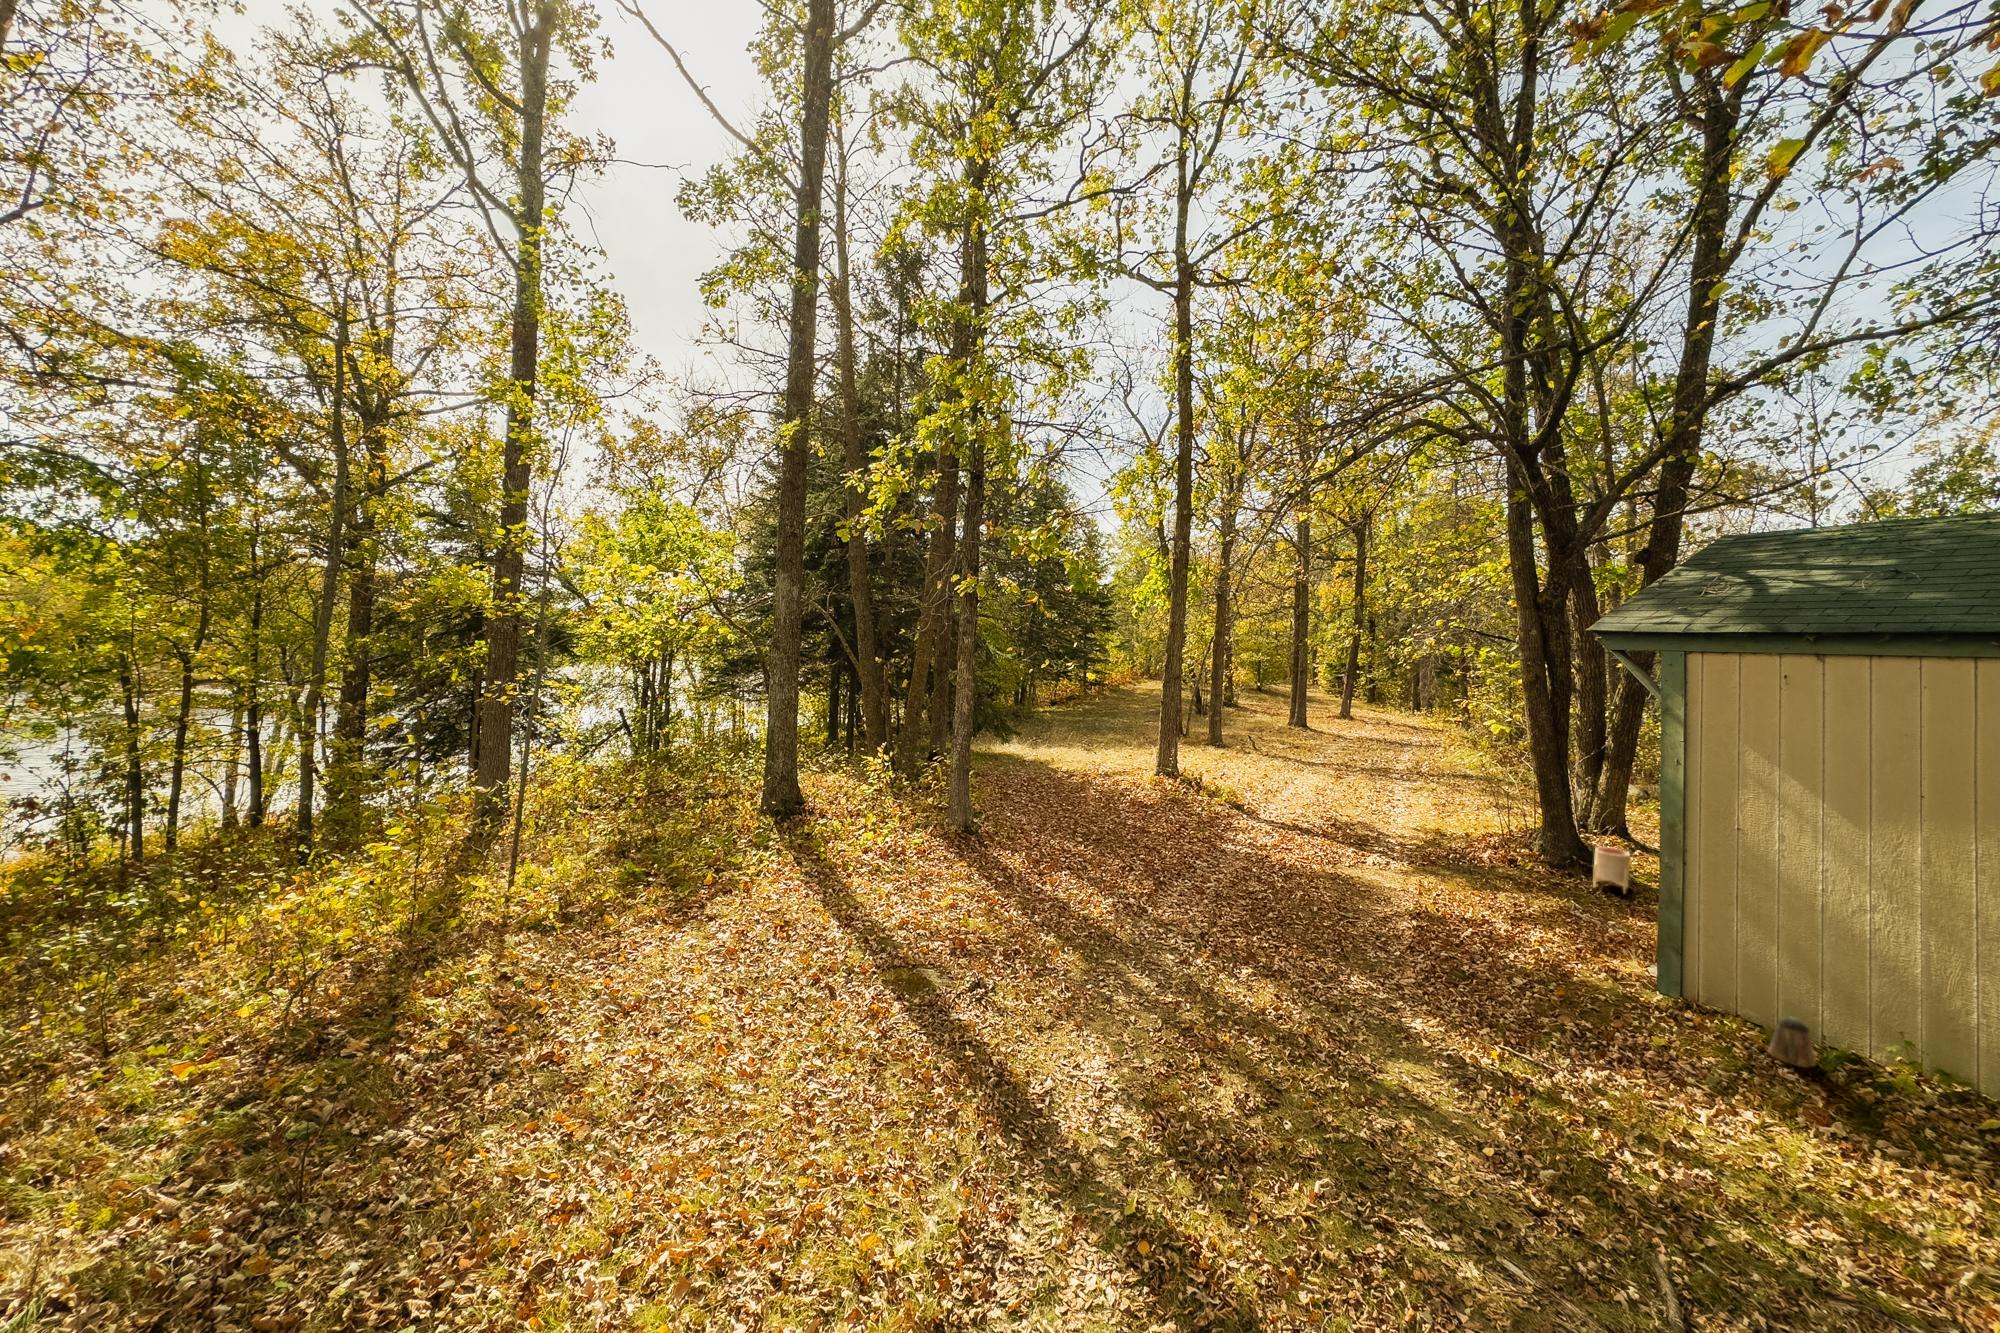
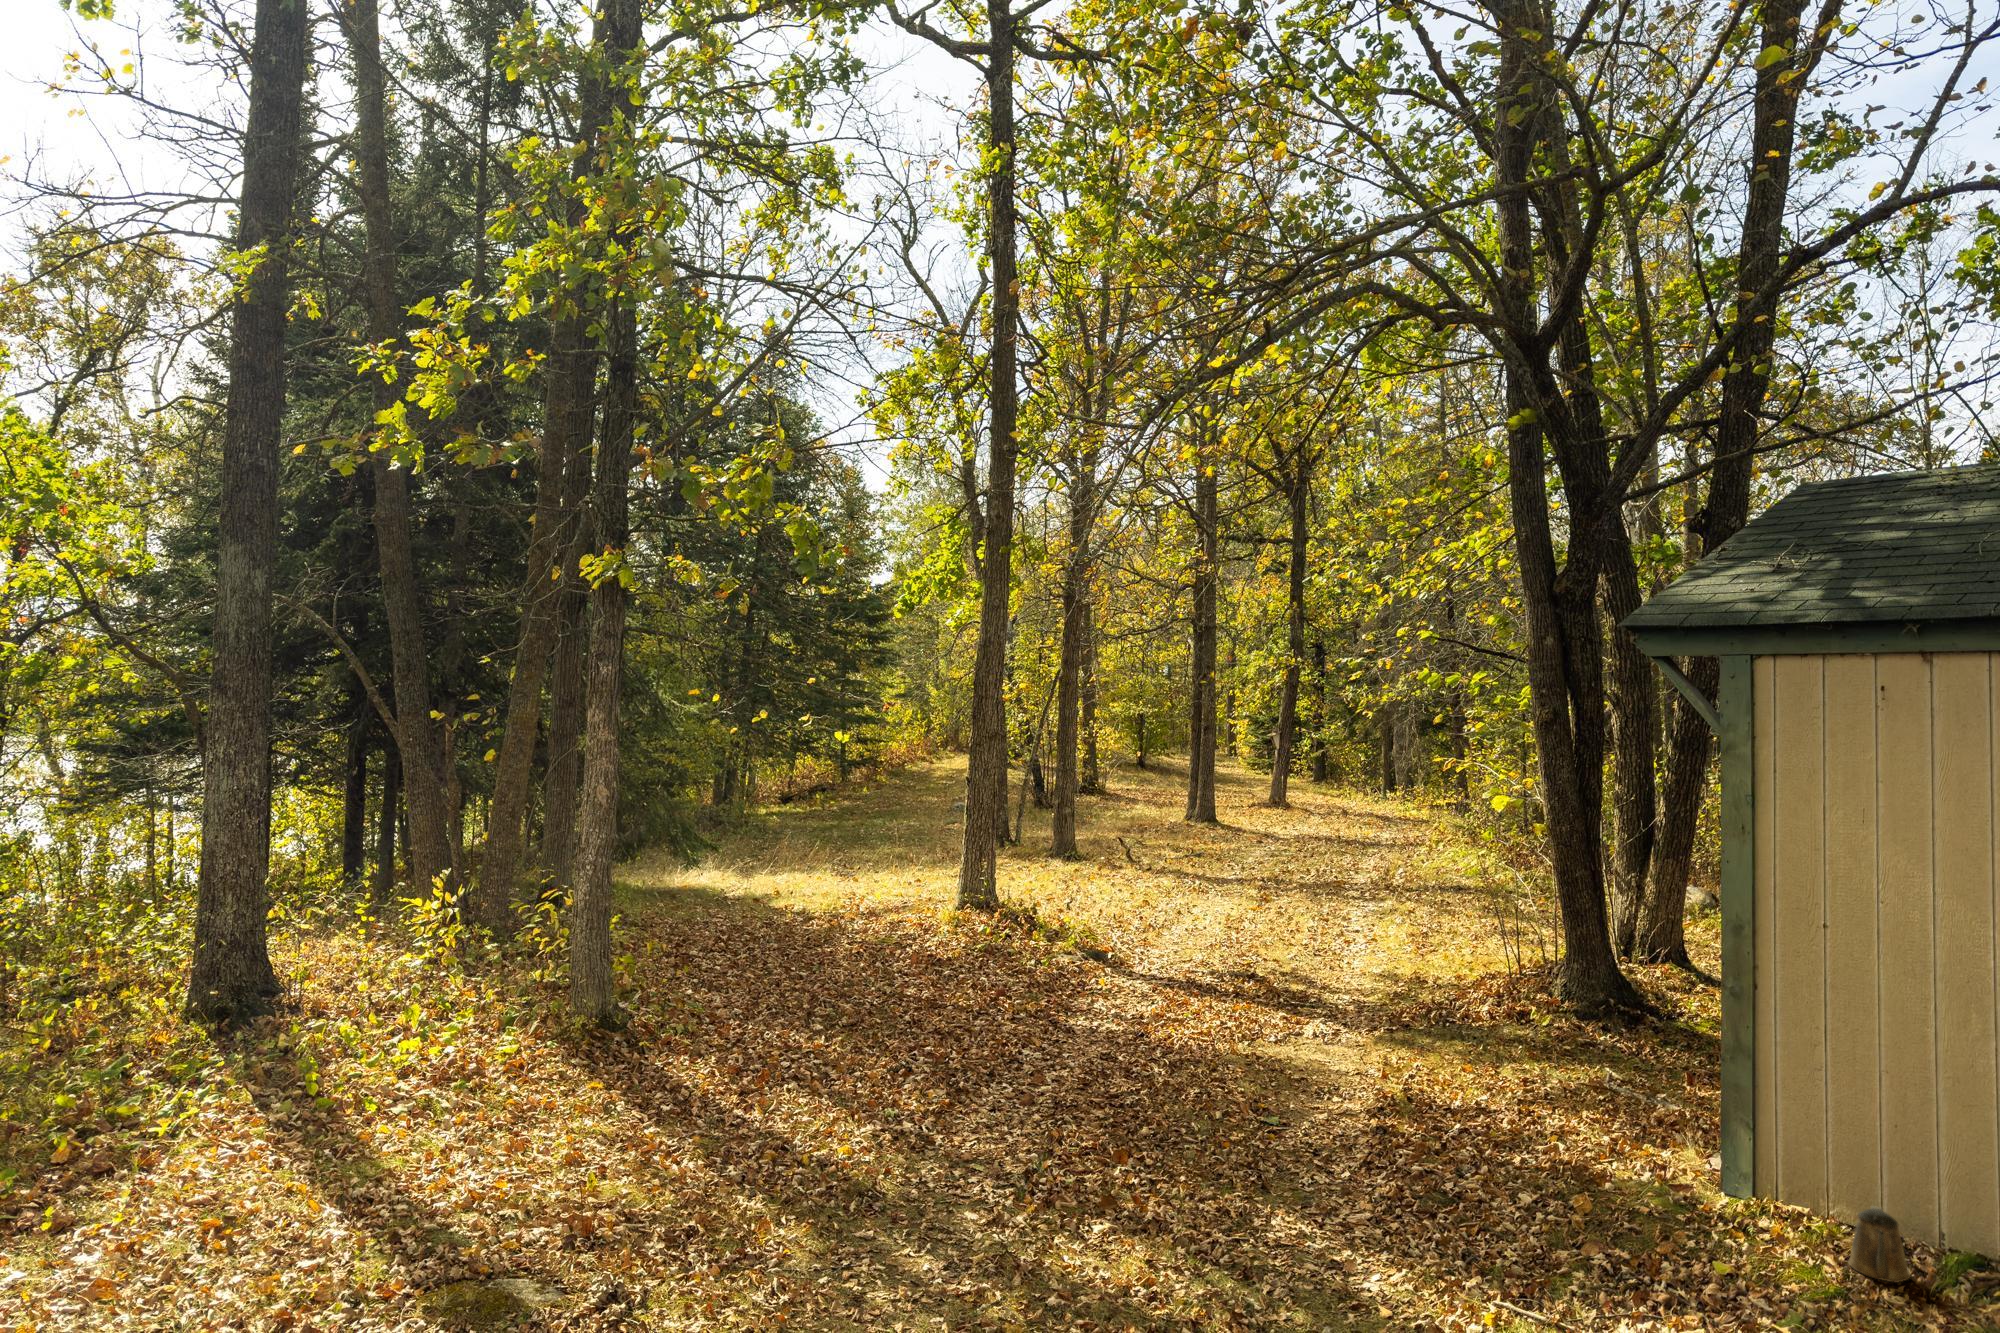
planter: present [1593,847,1630,893] -> none [1591,982,1635,1049]

